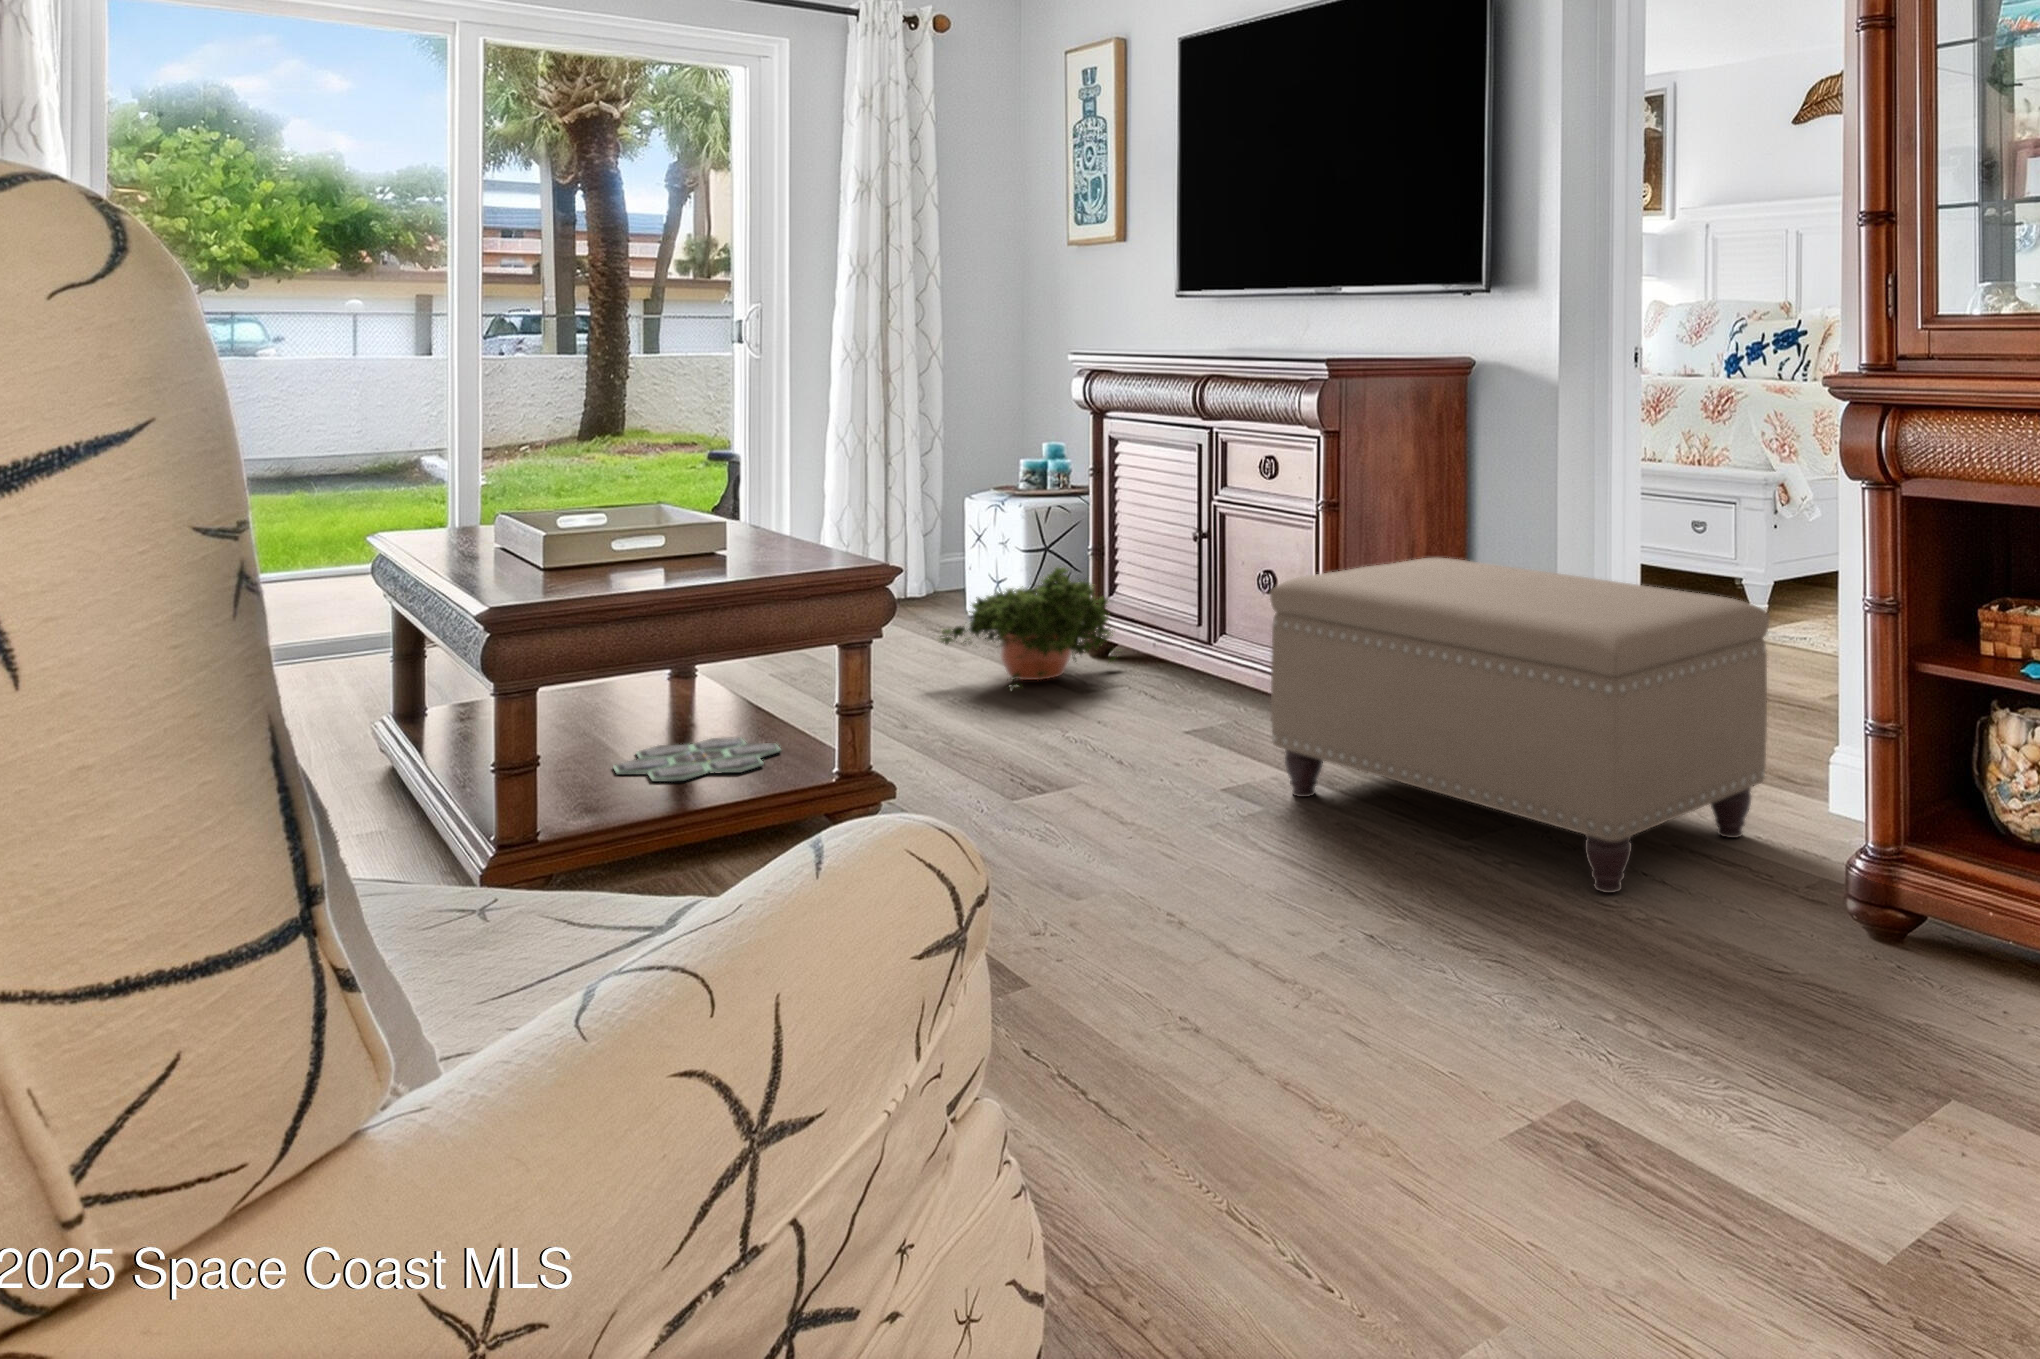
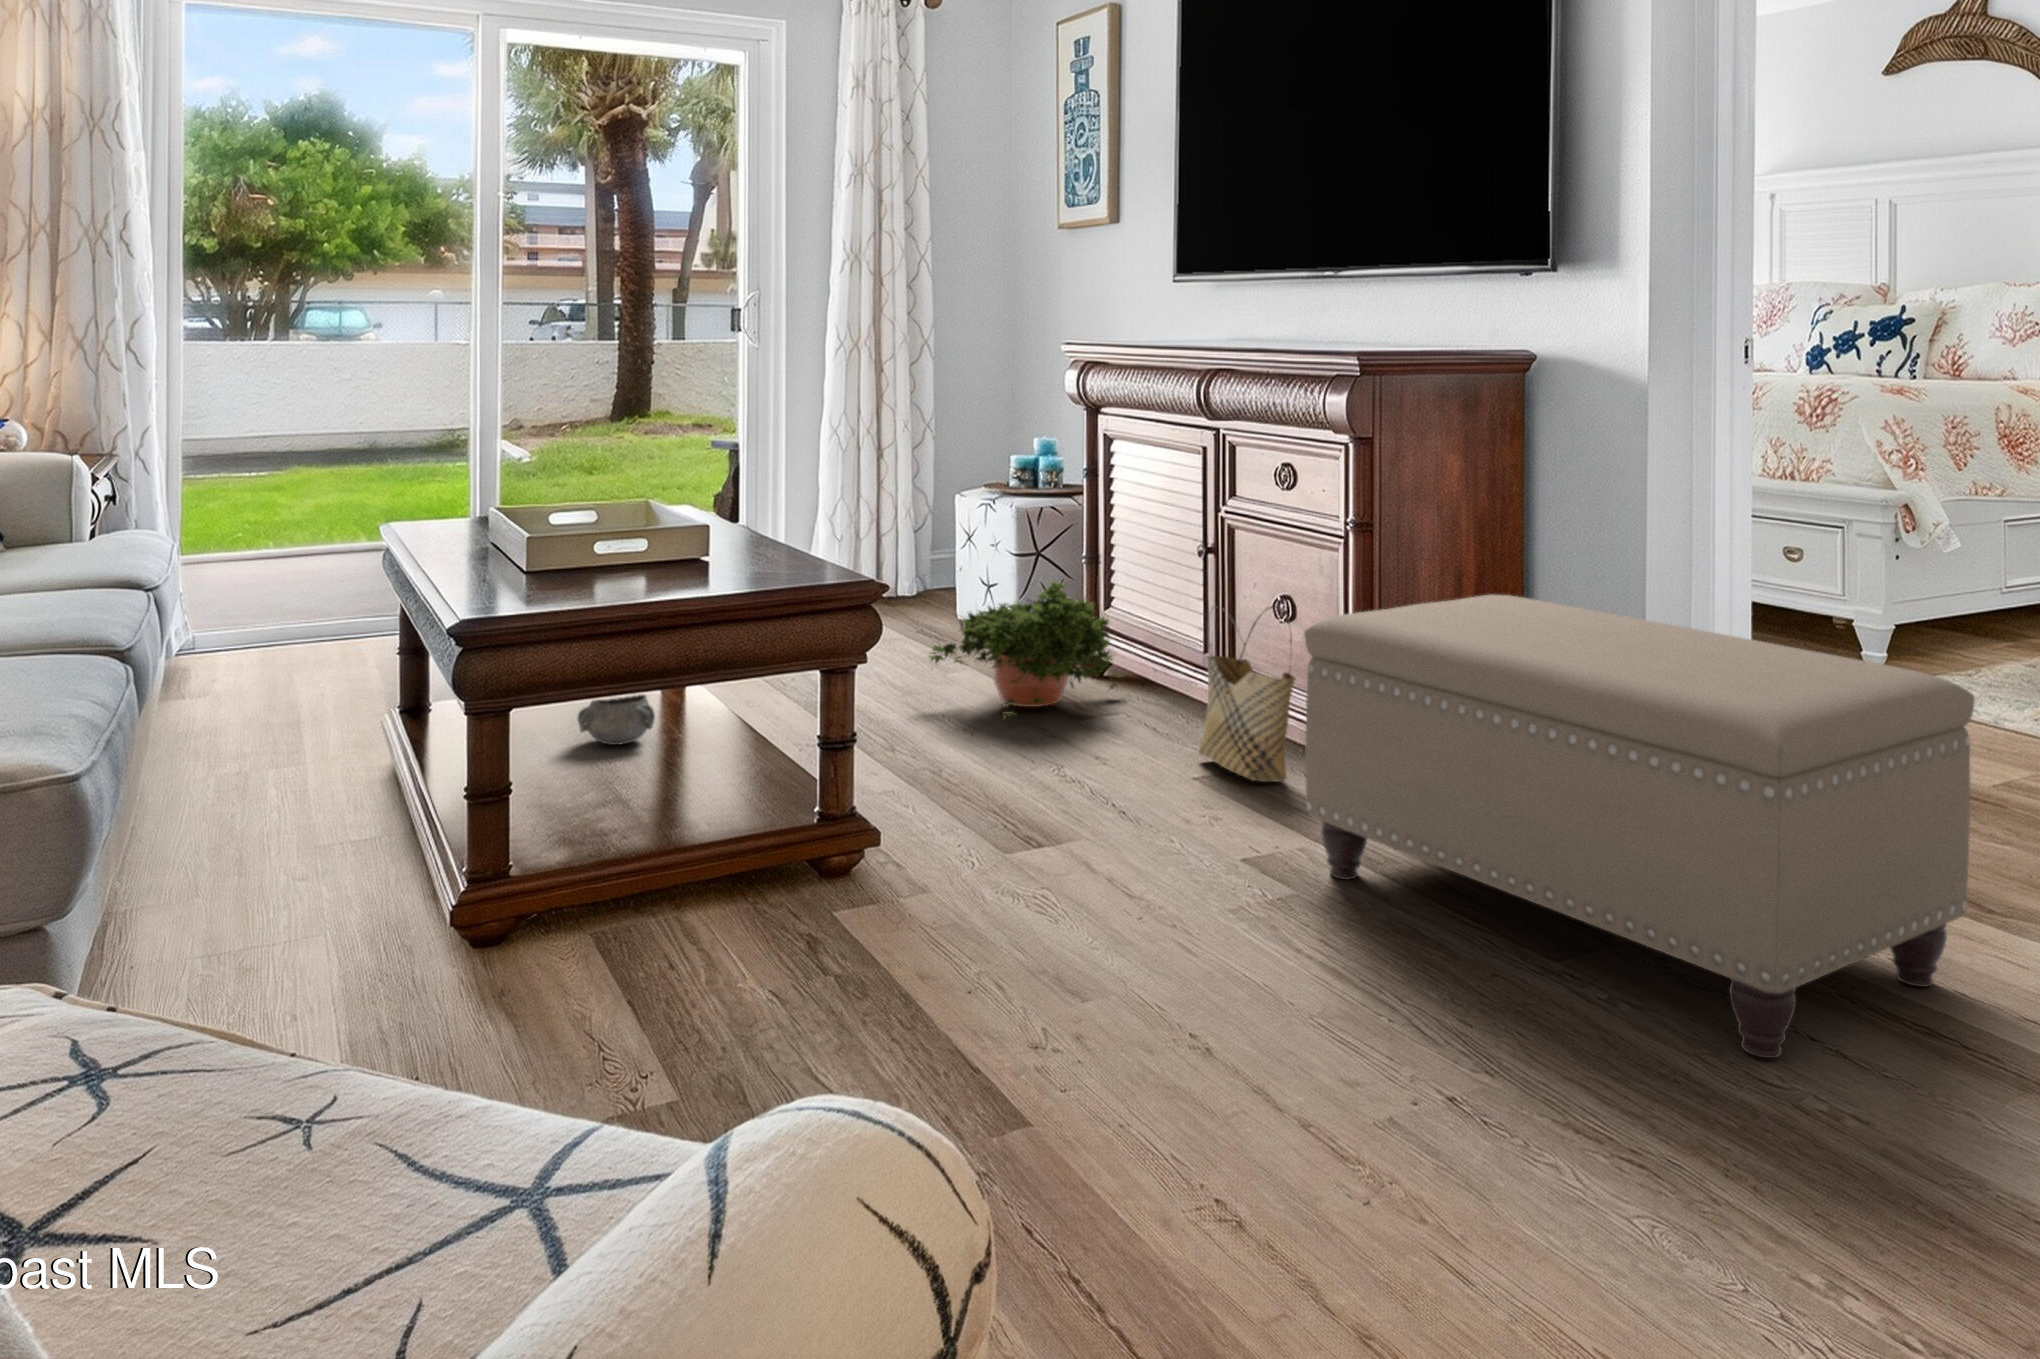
woven basket: none [1187,577,1270,728] -> present [1199,606,1295,782]
decorative bowl: none [592,677,671,729] -> present [578,695,655,745]
board game: present [613,737,781,782] -> none [593,761,764,813]

